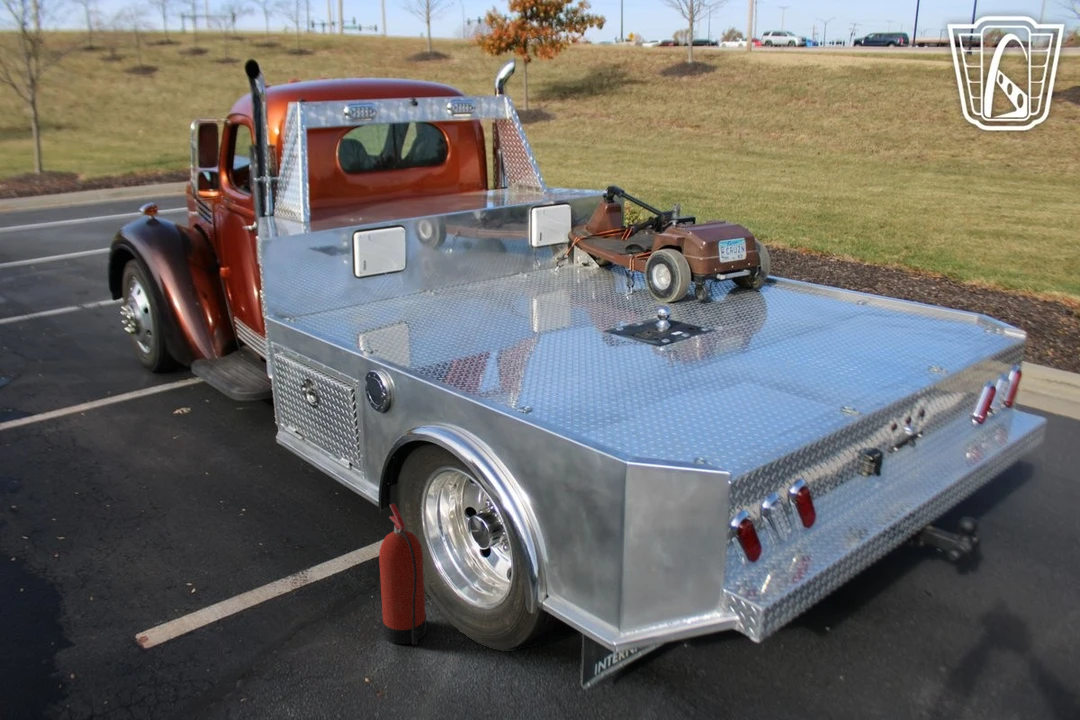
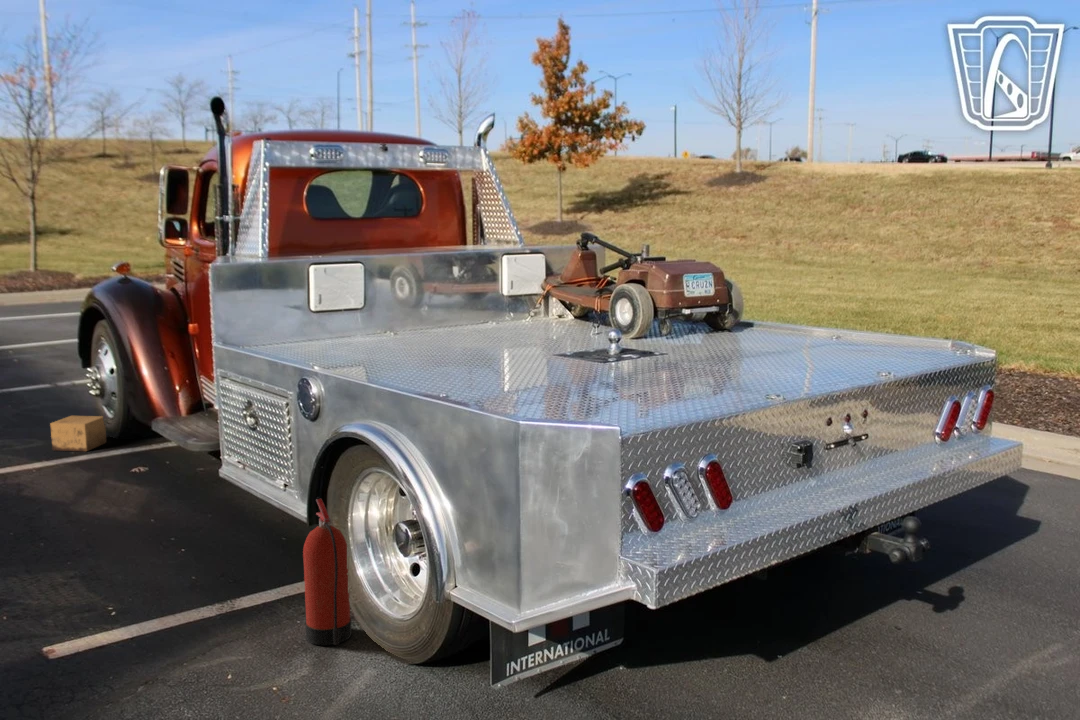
cardboard box: none [90,352,145,389] -> present [50,416,107,451]

